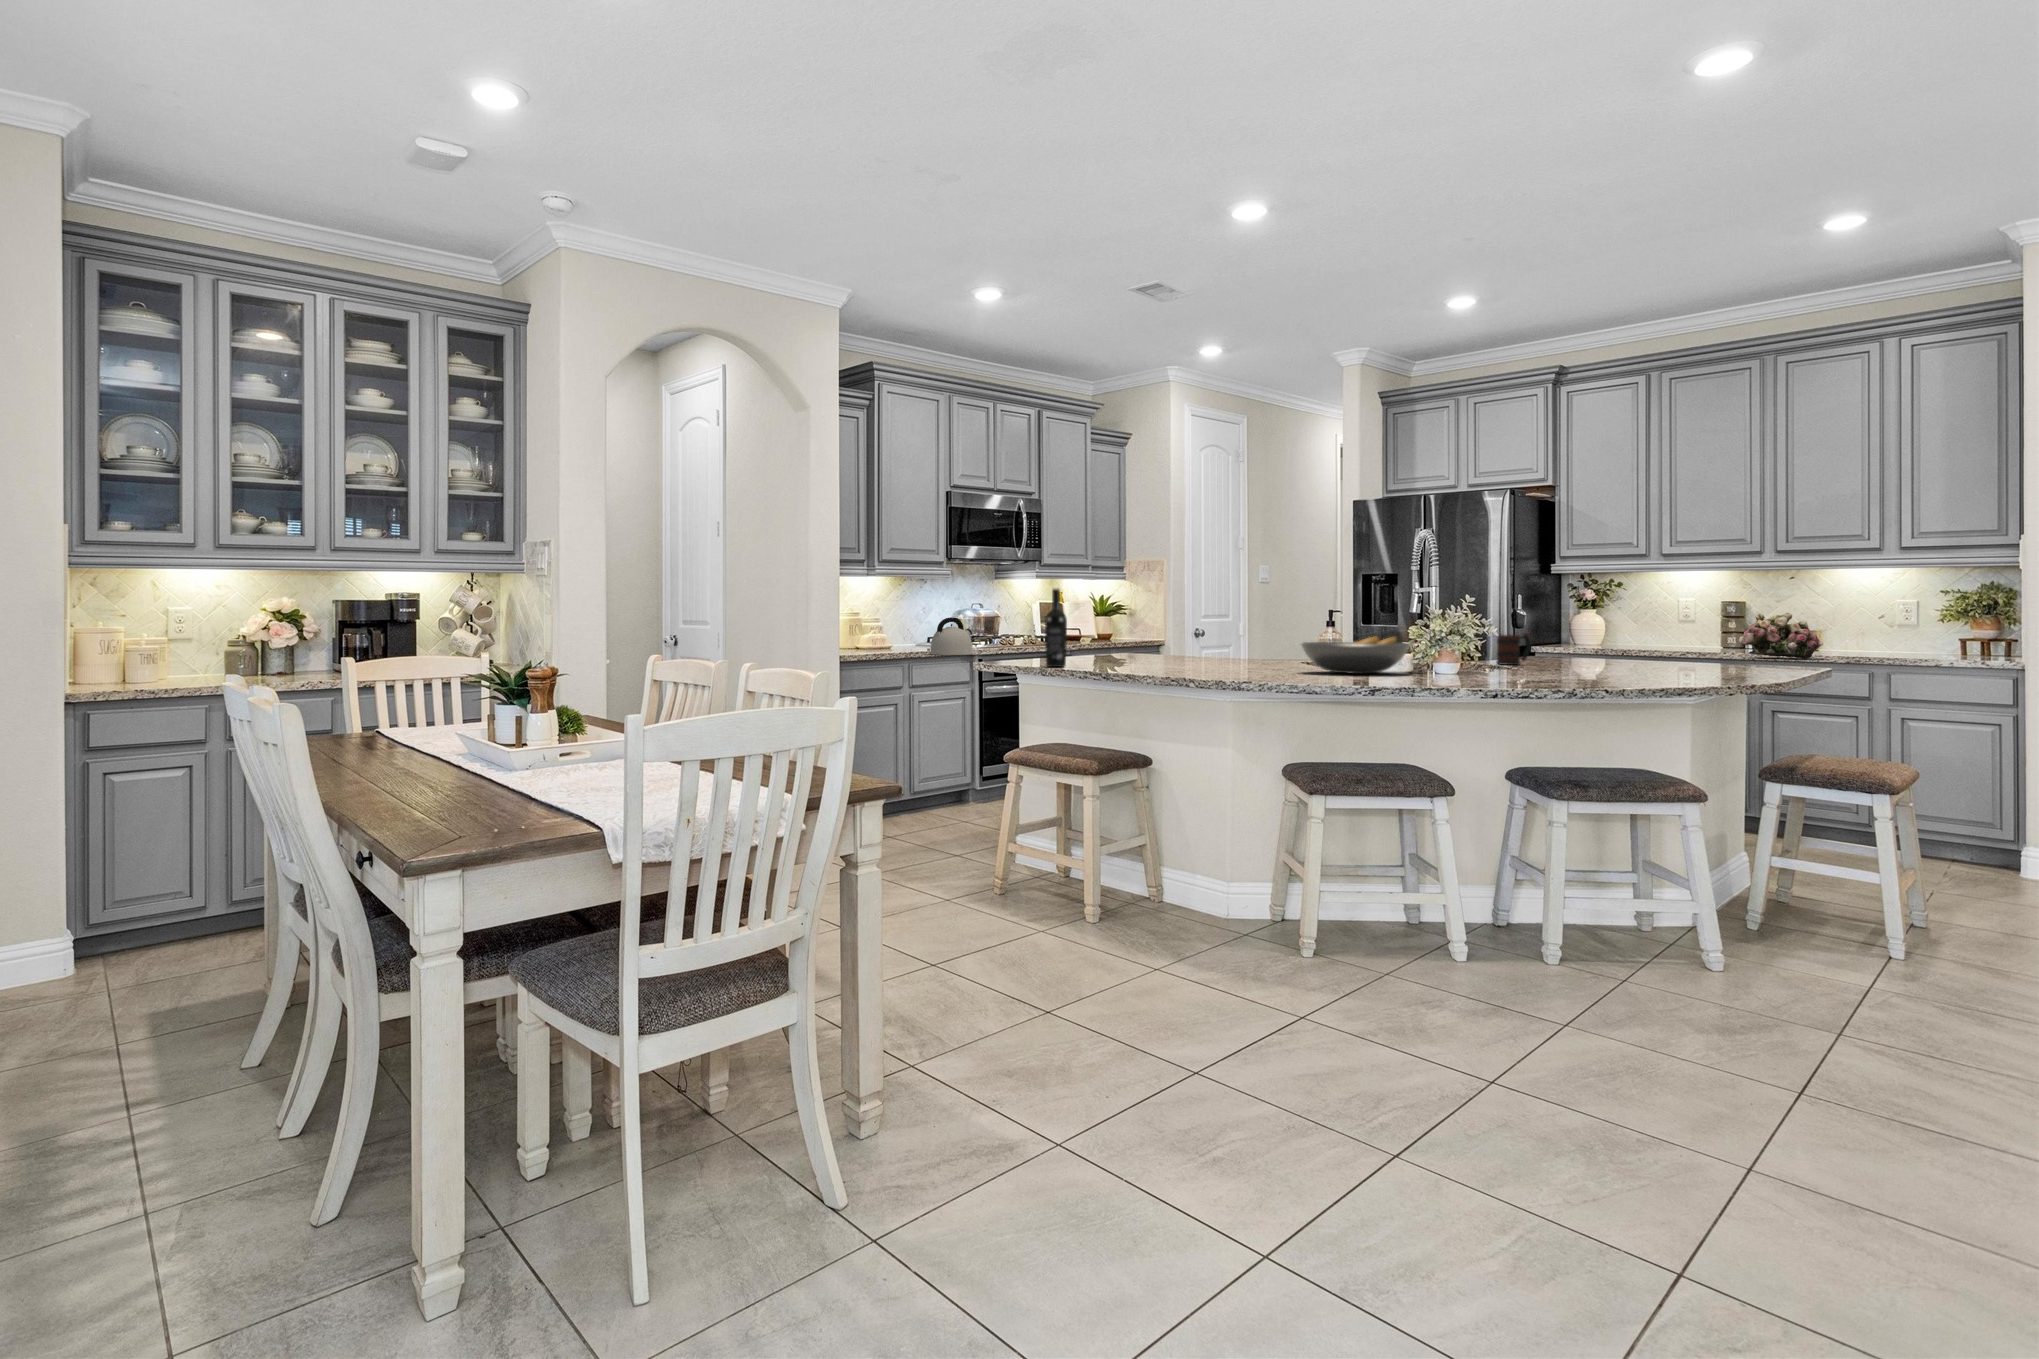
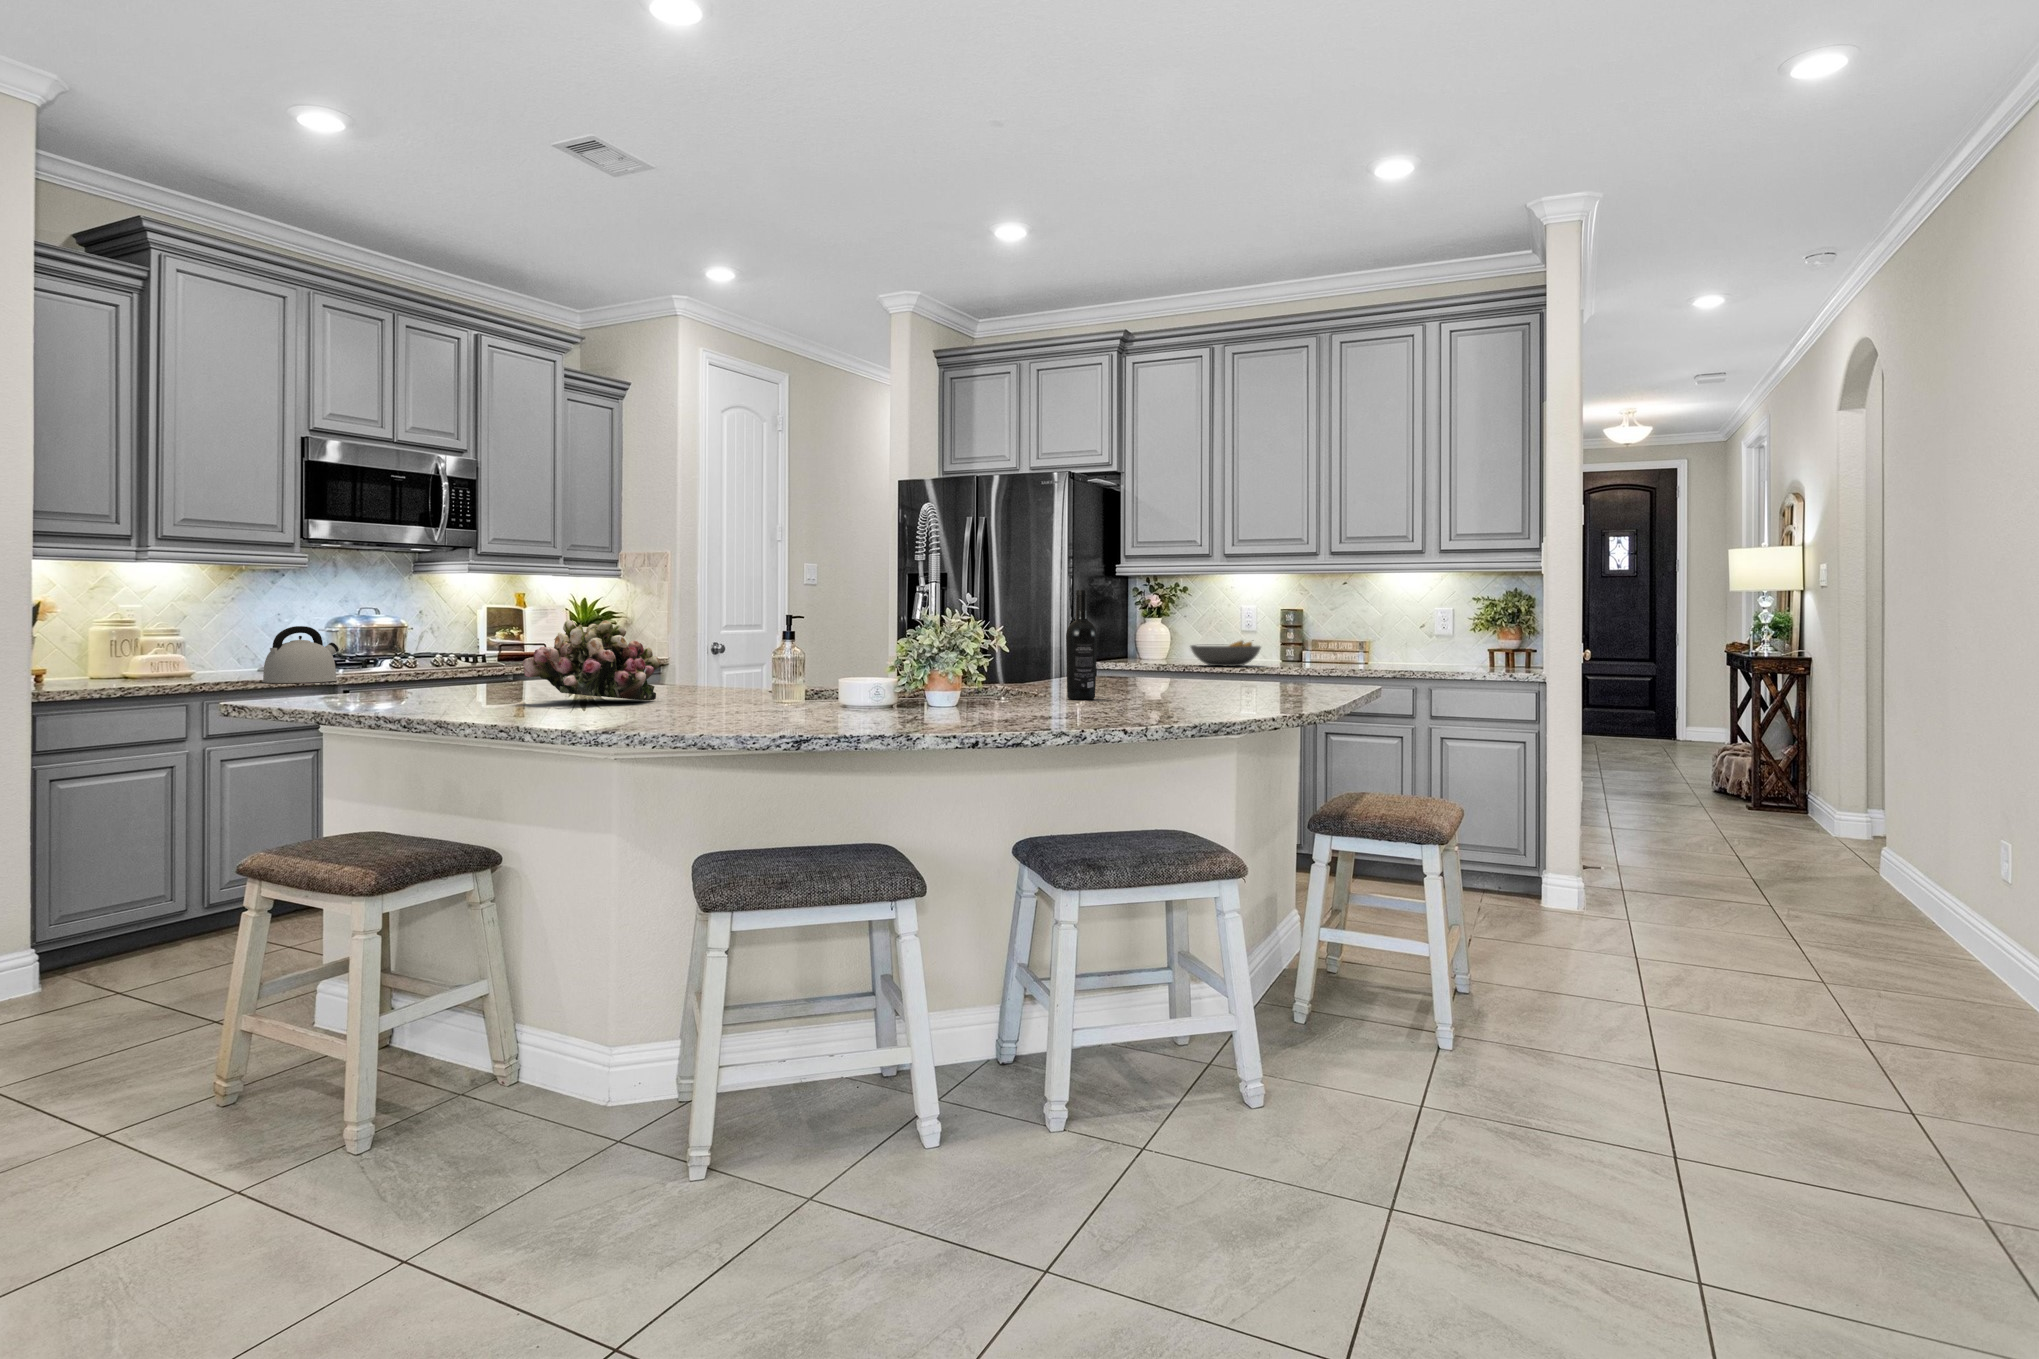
wine bottle: present [1045,588,1067,667] -> present [1066,590,1097,699]
flower arrangement: present [1739,613,1823,658] -> present [523,620,660,701]
mug: present [1496,633,1531,665] -> none [1025,649,1066,690]
fruit bowl: present [1301,636,1410,674] -> present [1191,641,1261,666]

